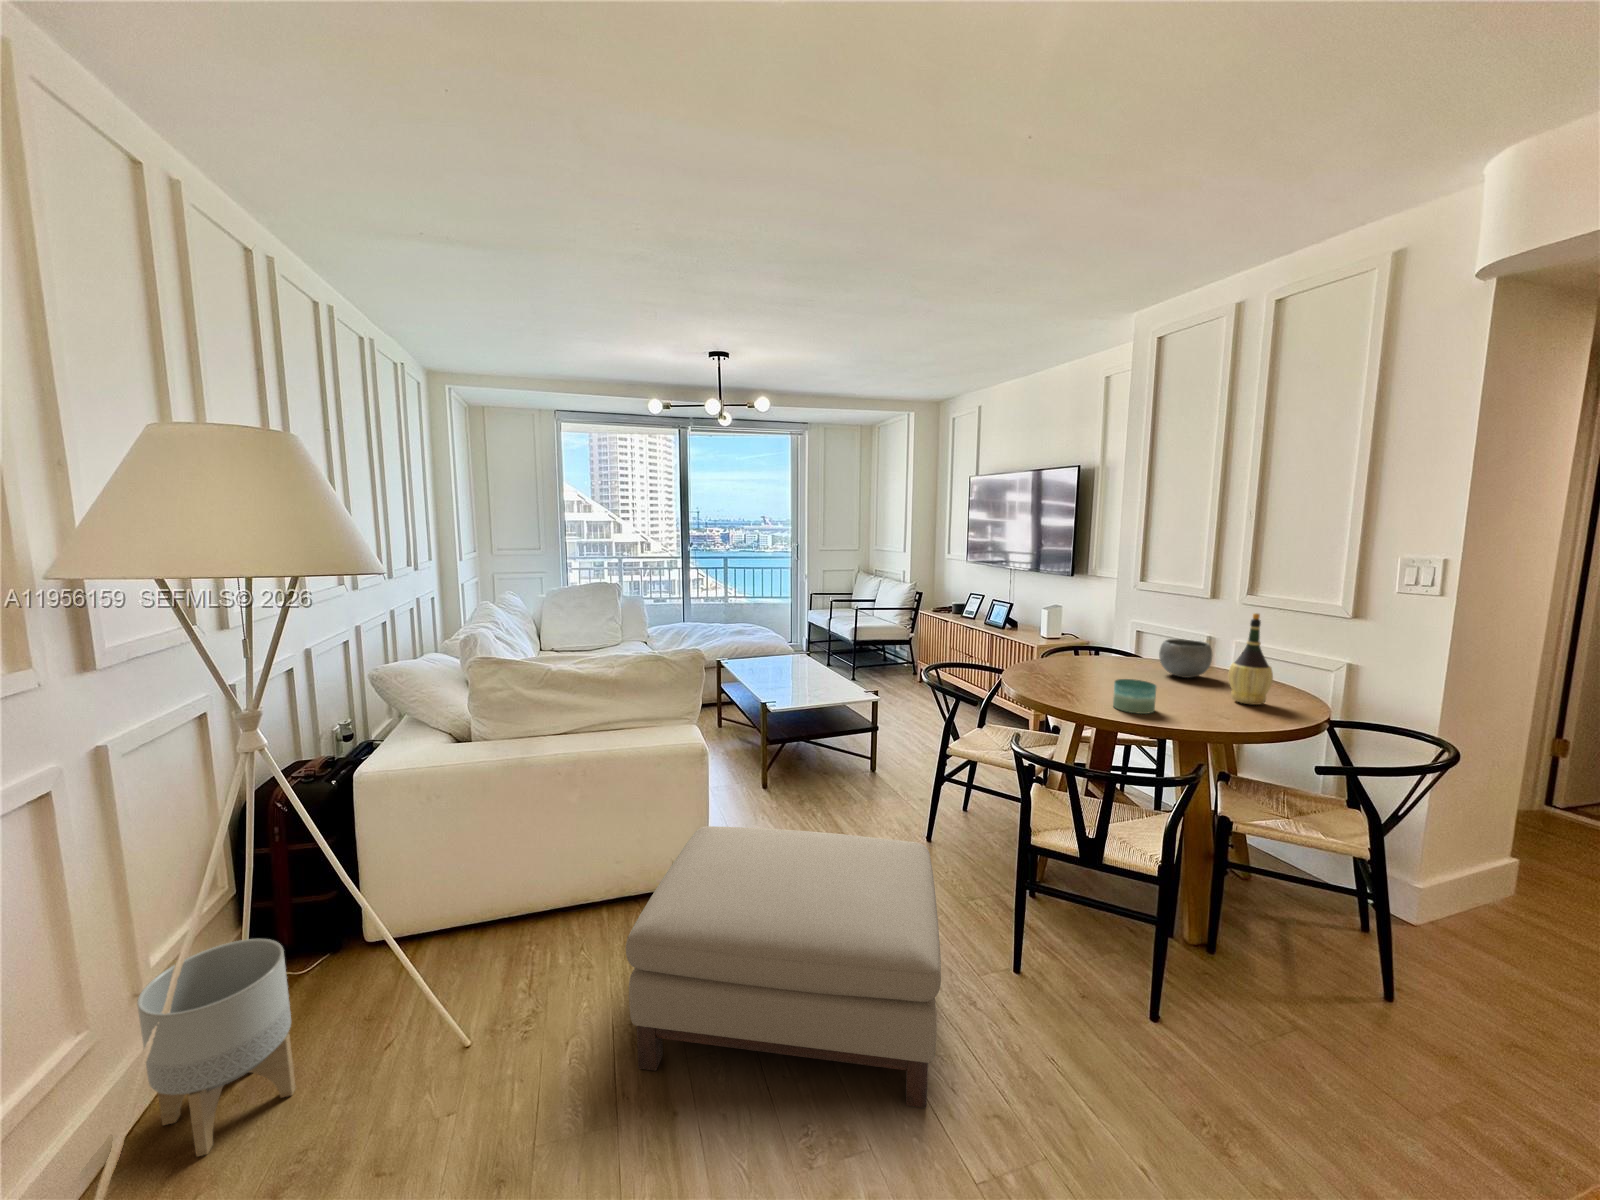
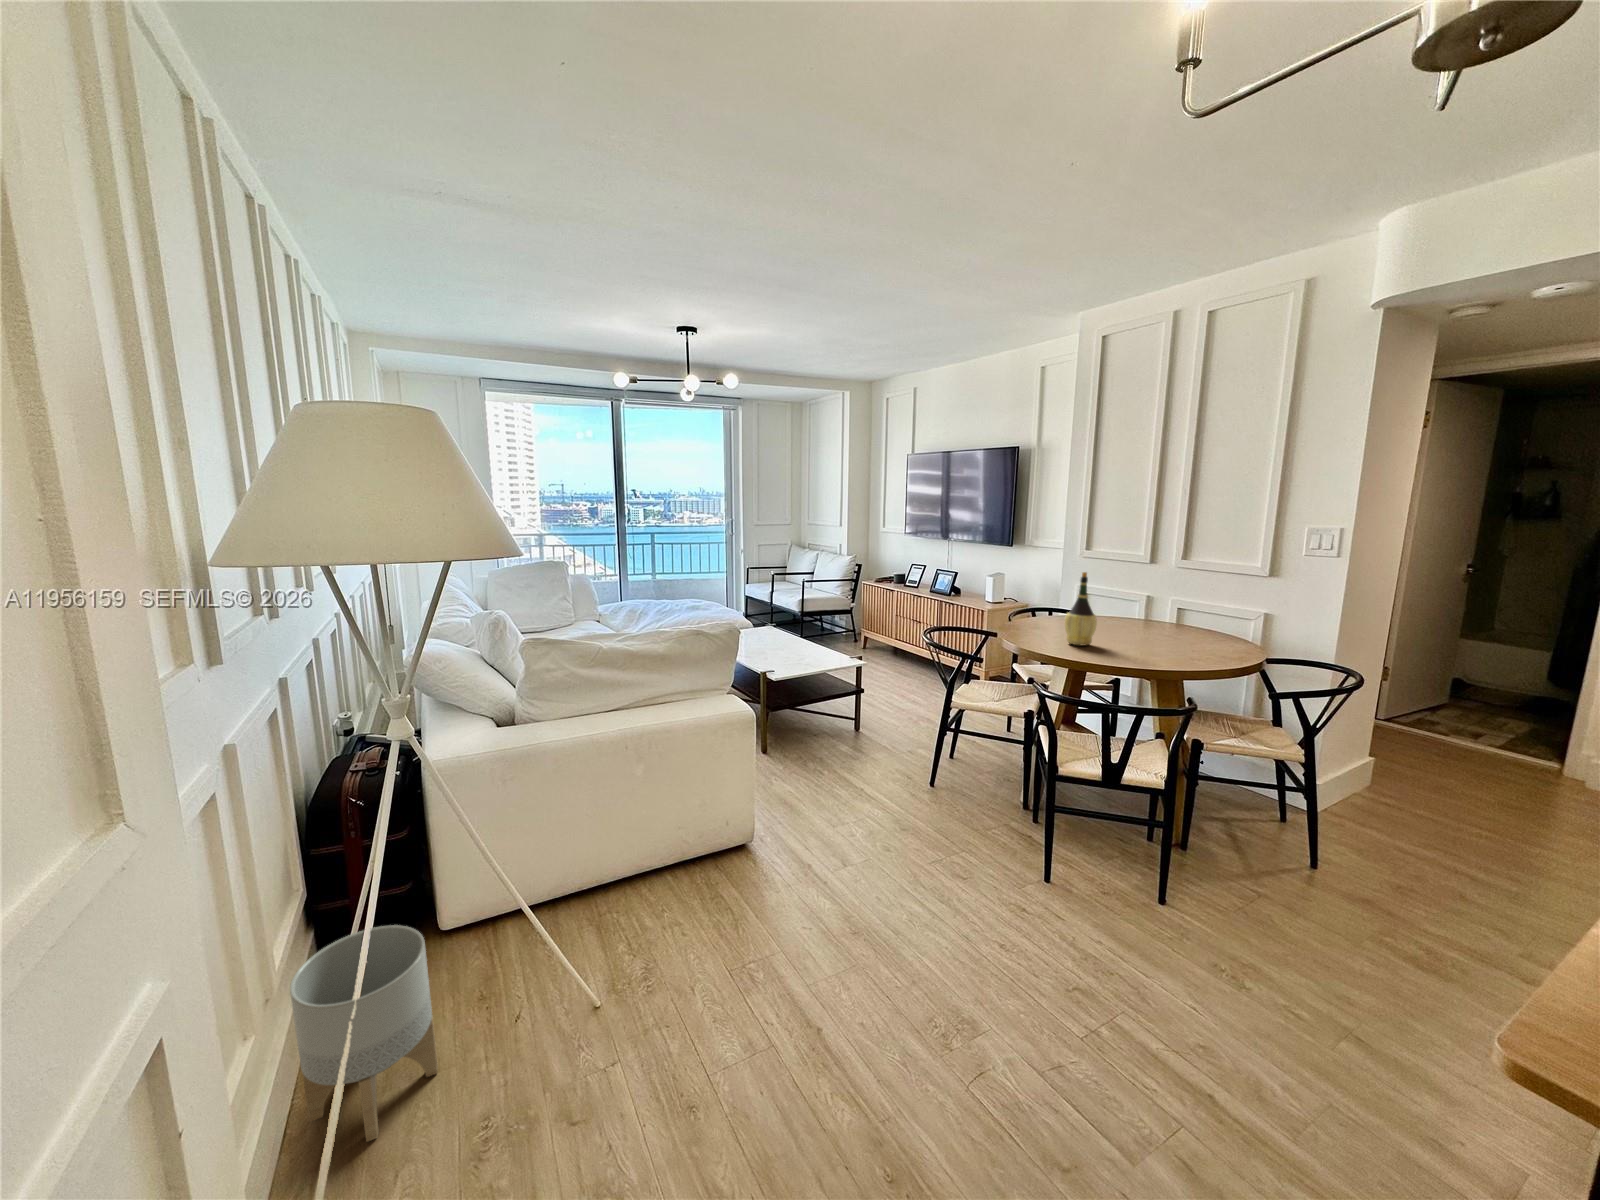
wine bottle: present [1228,613,1273,705] -> present [1065,572,1097,645]
ceramic bowl: present [1159,639,1212,678] -> none [1123,598,1167,630]
candle: present [1113,679,1156,714] -> none [1112,632,1149,659]
ottoman: present [626,826,941,1108] -> none [760,780,1039,999]

